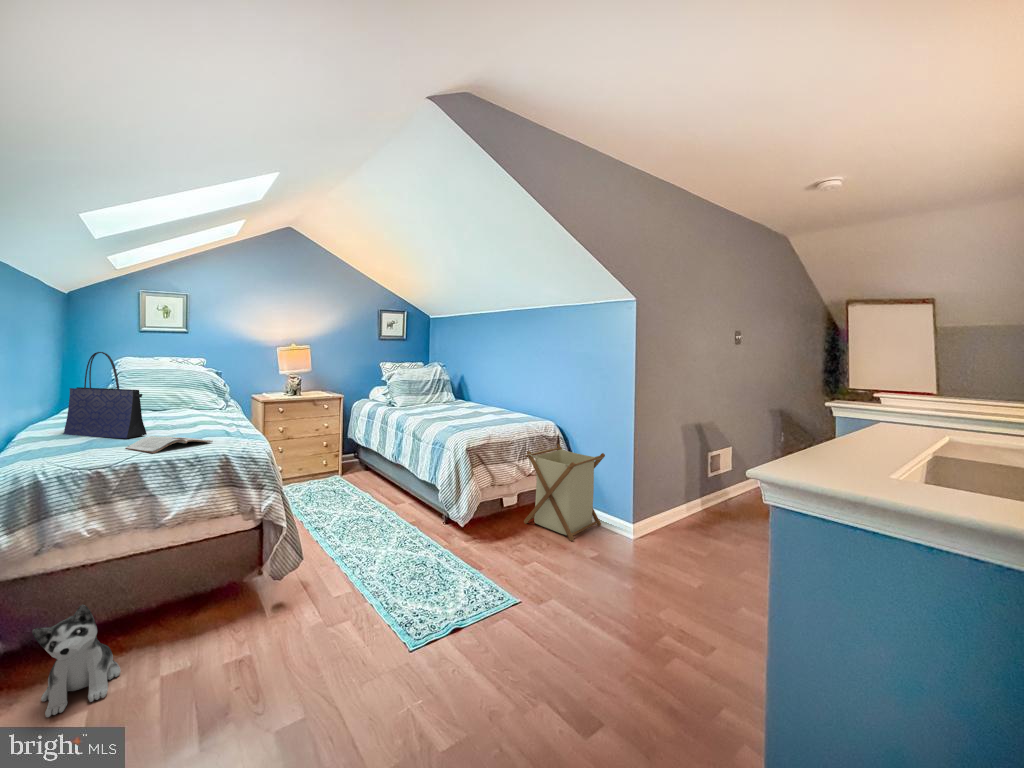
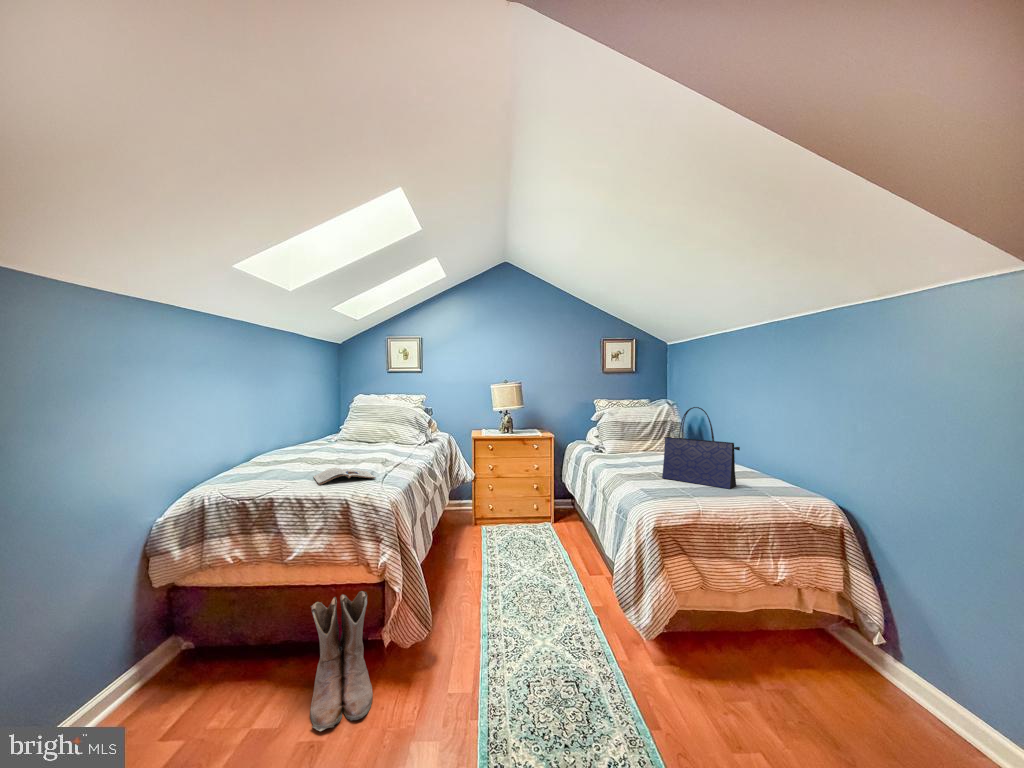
tote bag: present [63,352,147,438] -> present [662,407,740,489]
laundry basket: present [524,444,605,541] -> none [764,539,953,743]
boots: none [191,540,269,657] -> present [310,591,373,731]
plush toy: present [32,605,120,717] -> none [181,625,254,727]

